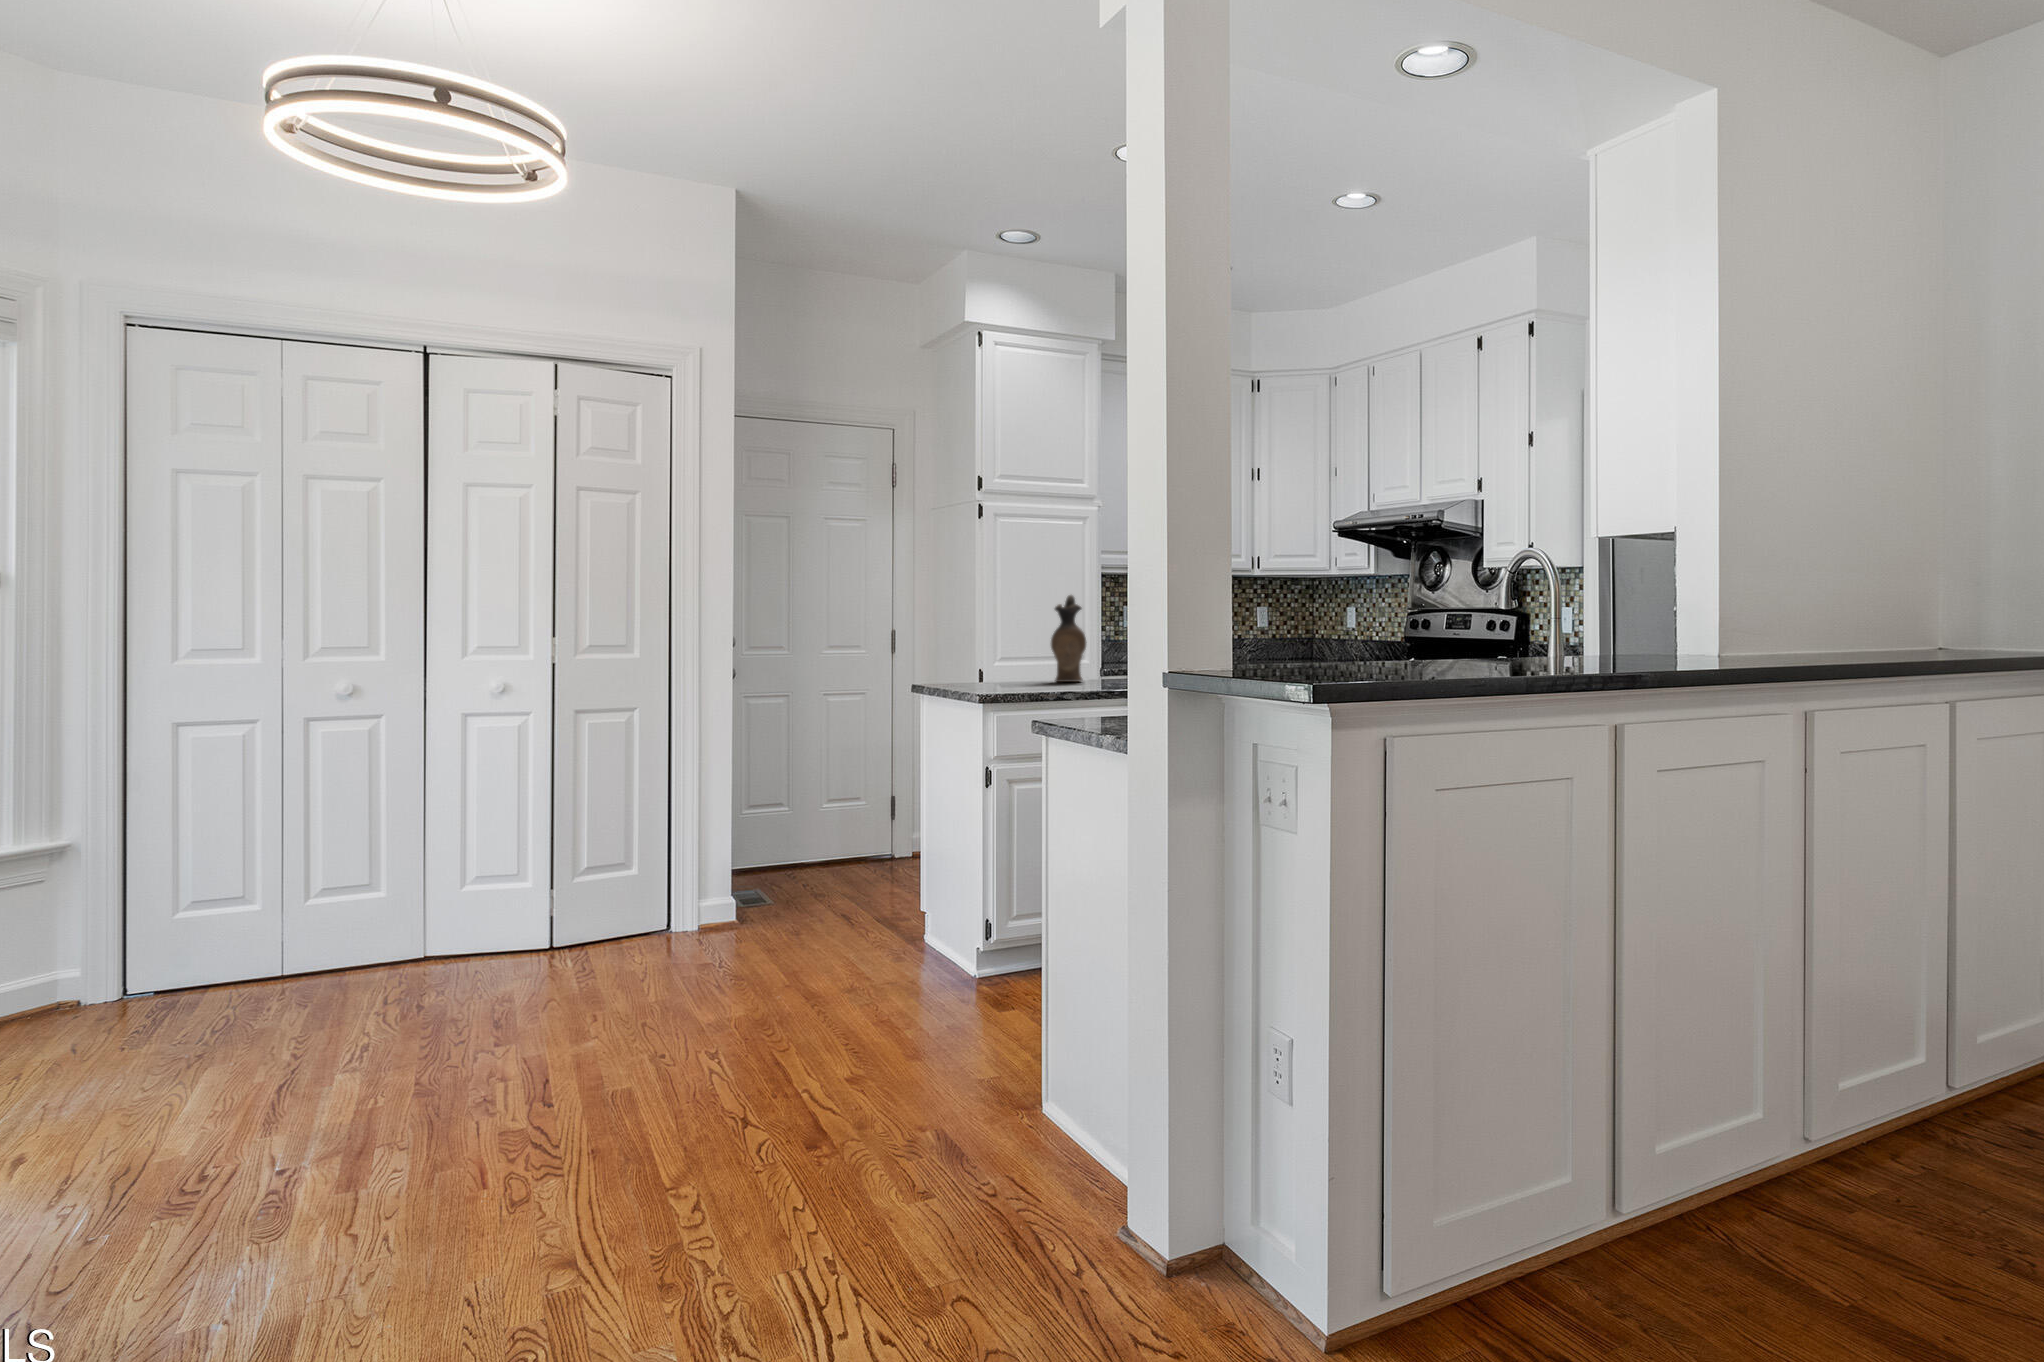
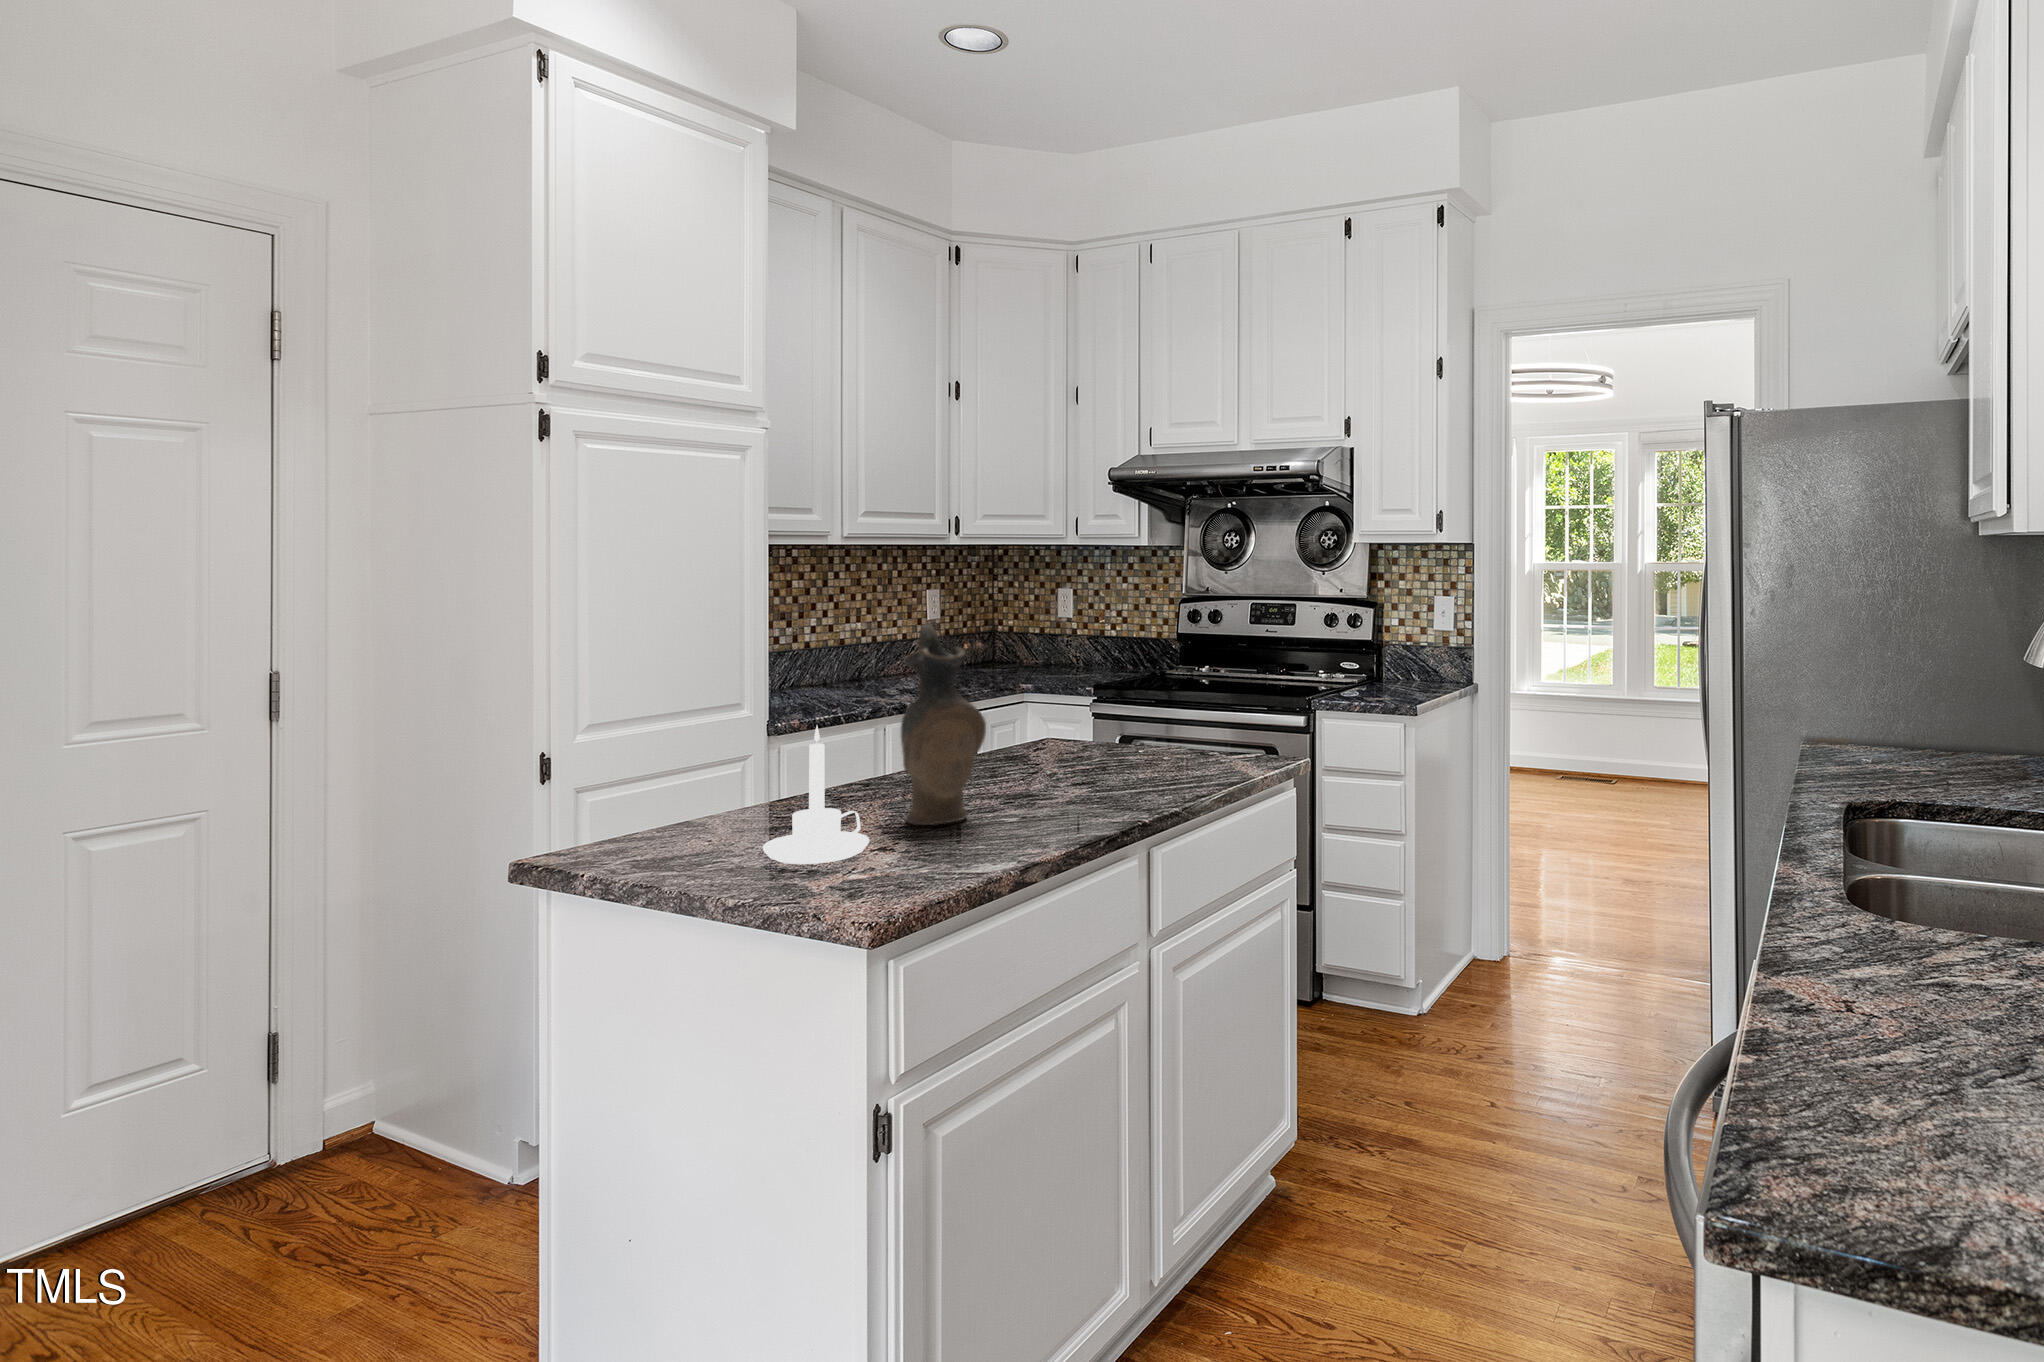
candle holder: none [980,631,1022,685] -> present [763,726,869,864]

